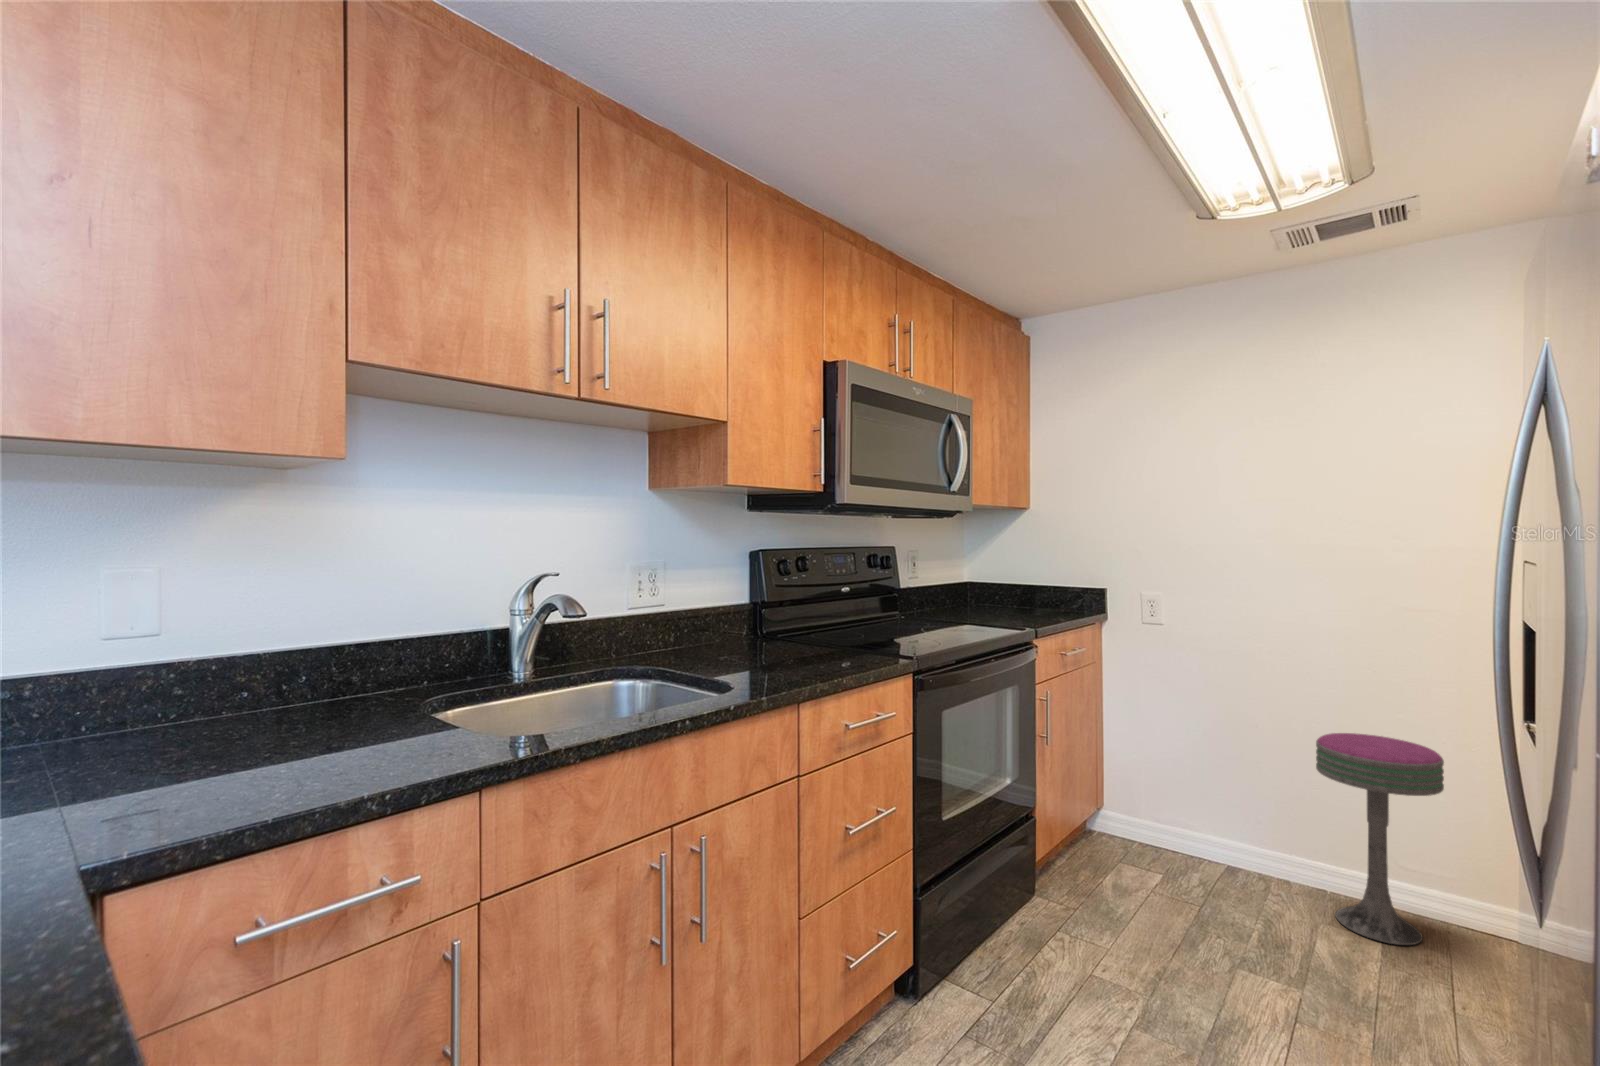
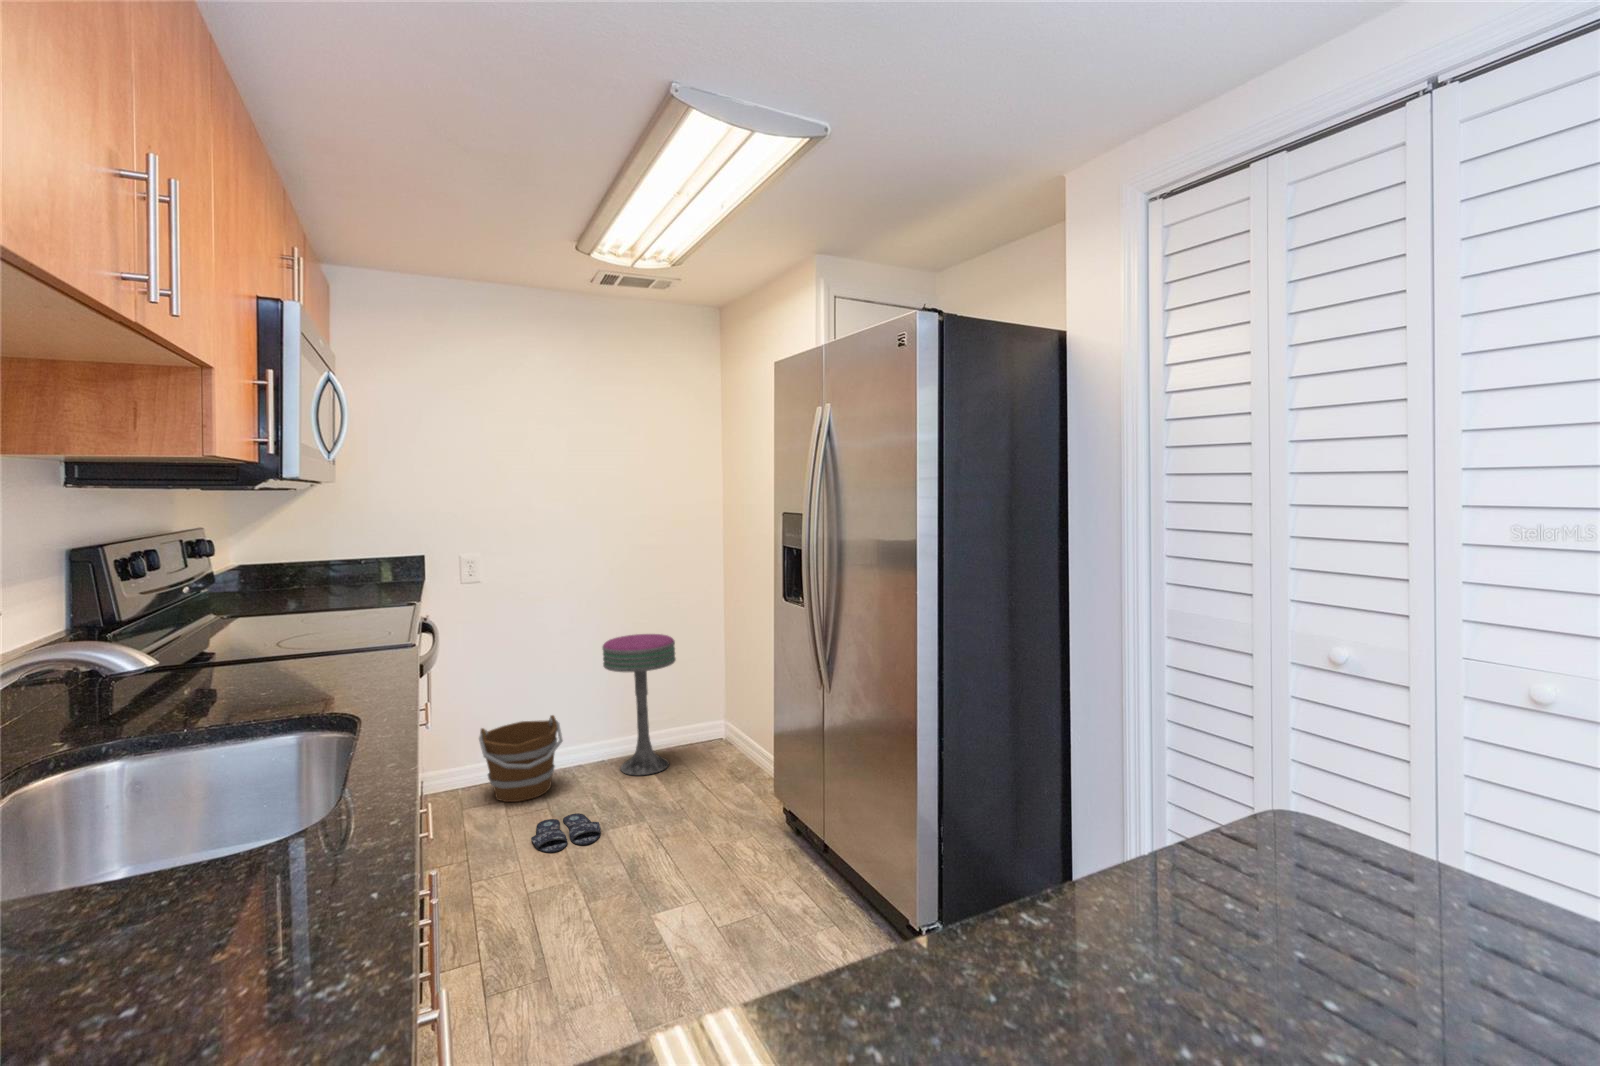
bucket: none [1144,786,1246,890] -> present [479,715,563,802]
slippers: none [1144,915,1237,971] -> present [531,813,601,853]

